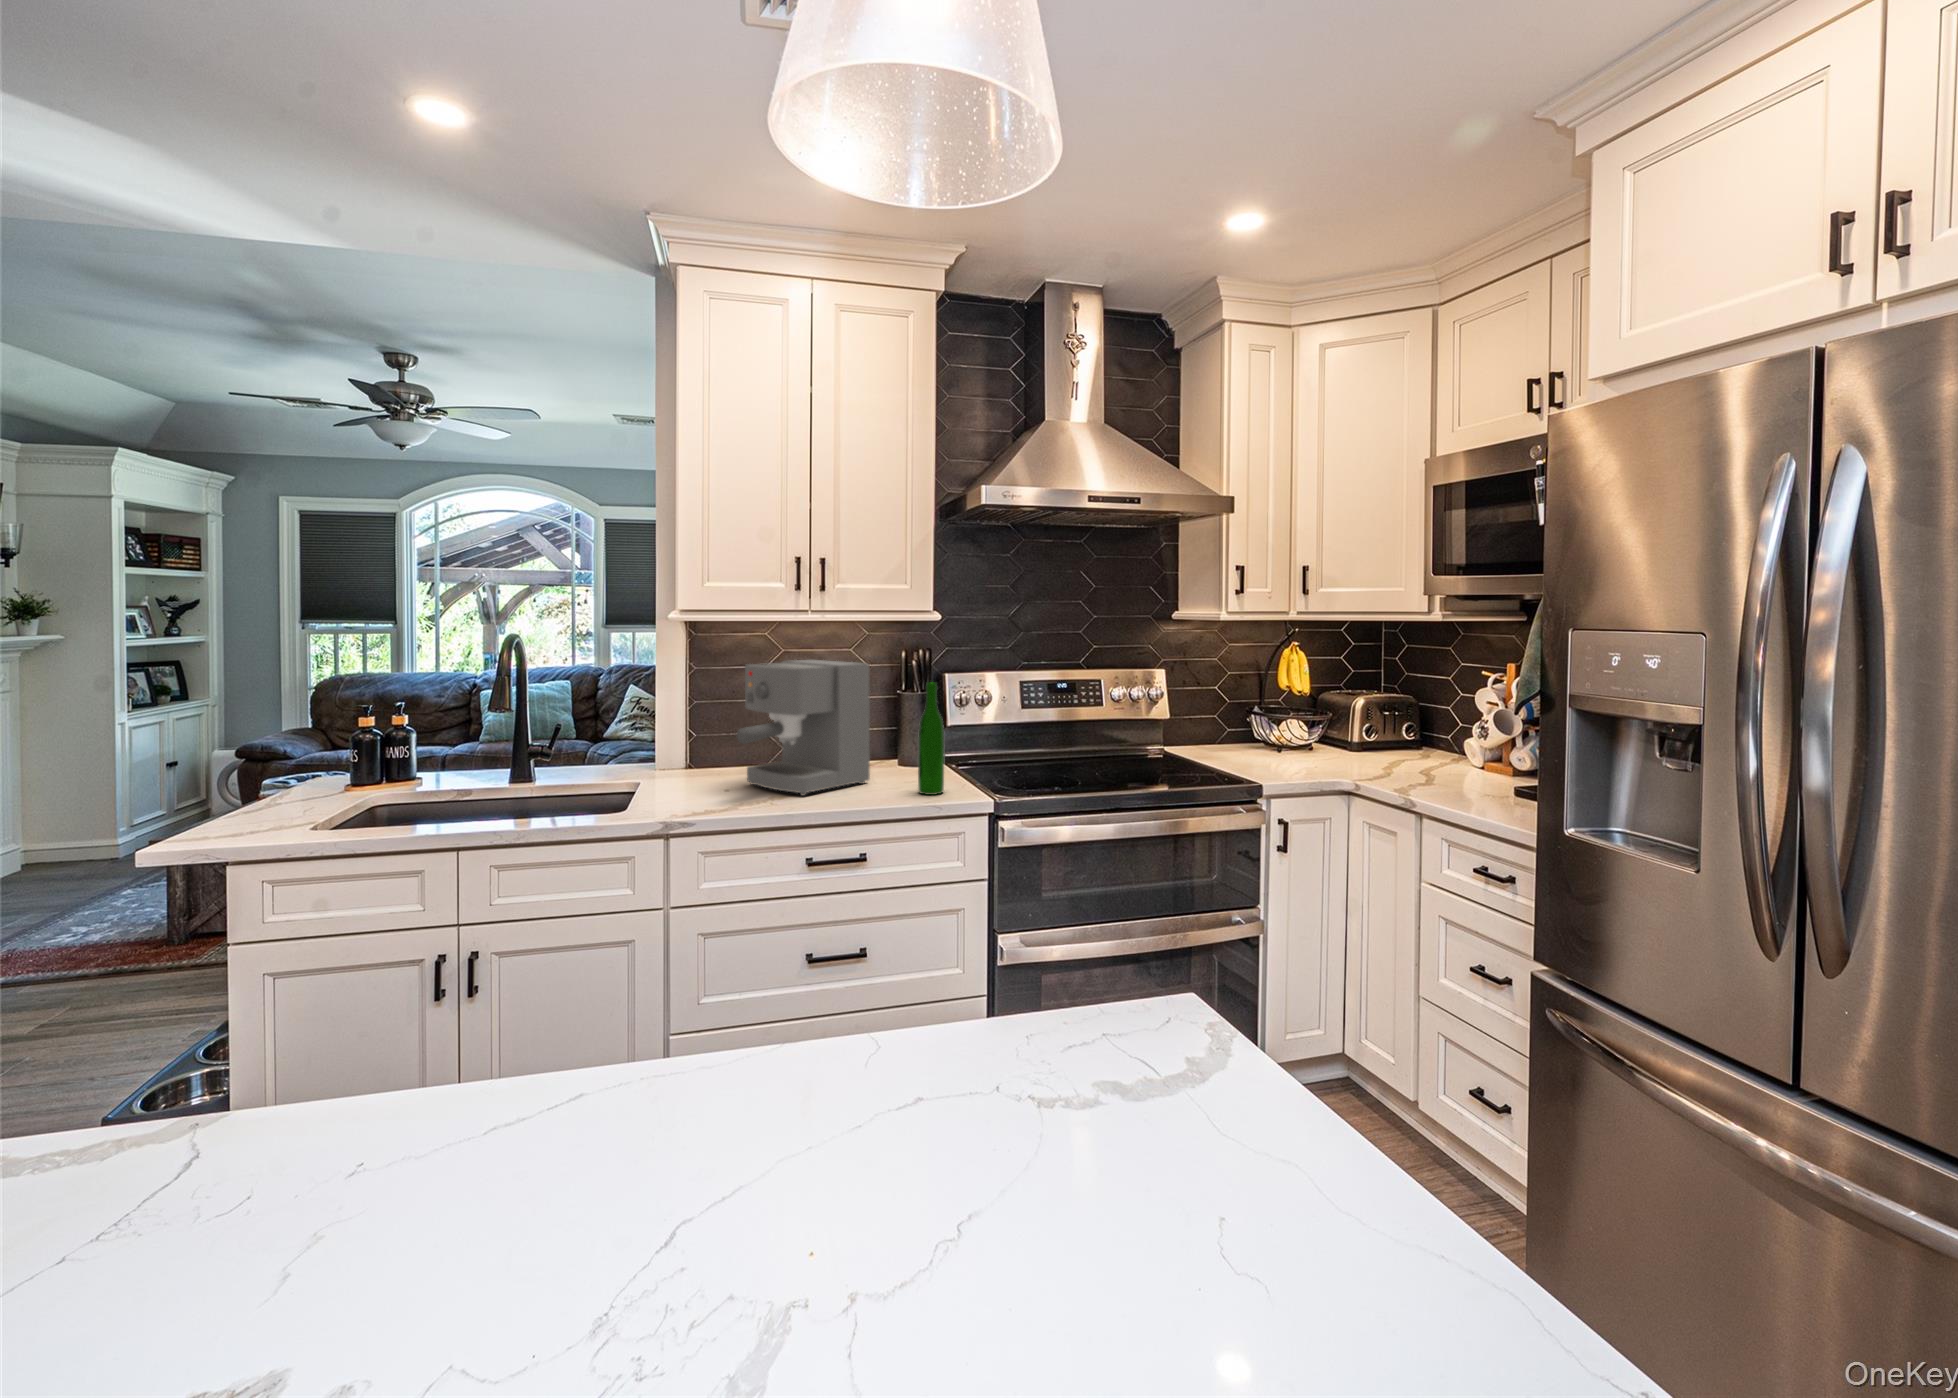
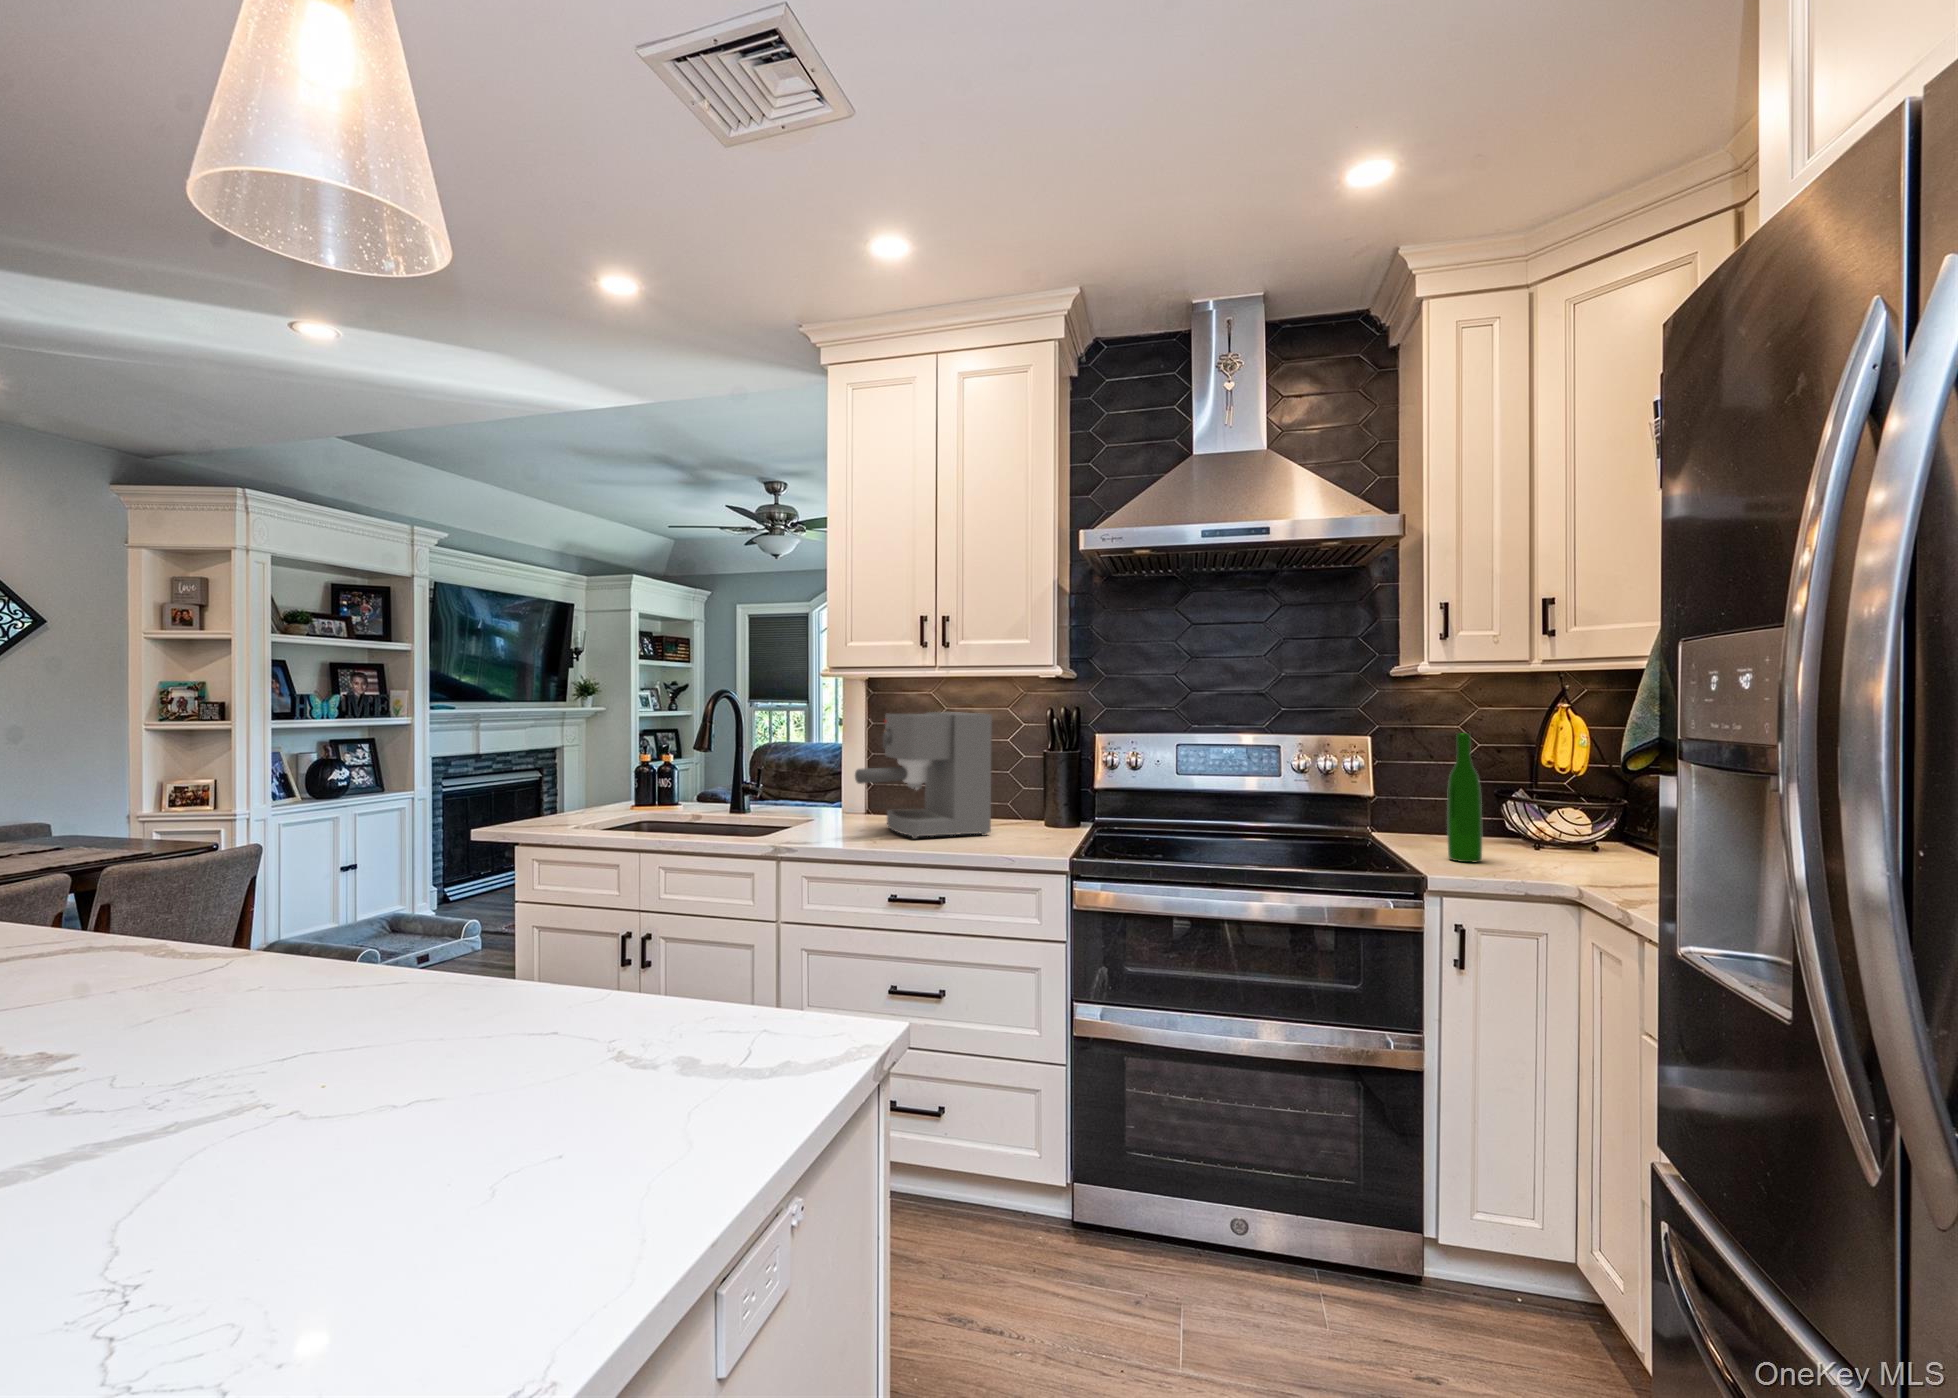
wine bottle: present [918,682,944,795] -> present [1447,733,1482,862]

